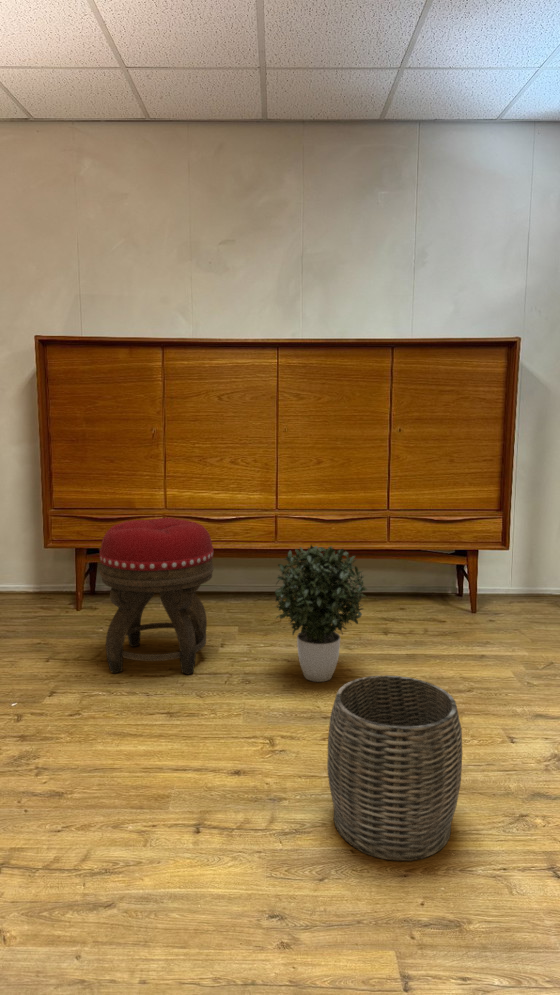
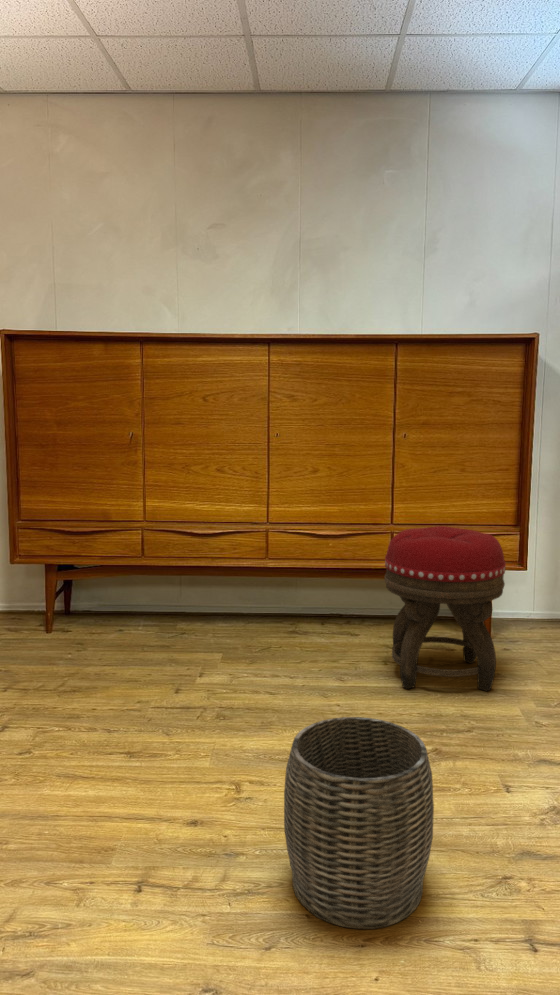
footstool: present [100,518,214,674] -> present [384,526,506,691]
potted plant: present [275,545,367,682] -> none [251,564,356,718]

